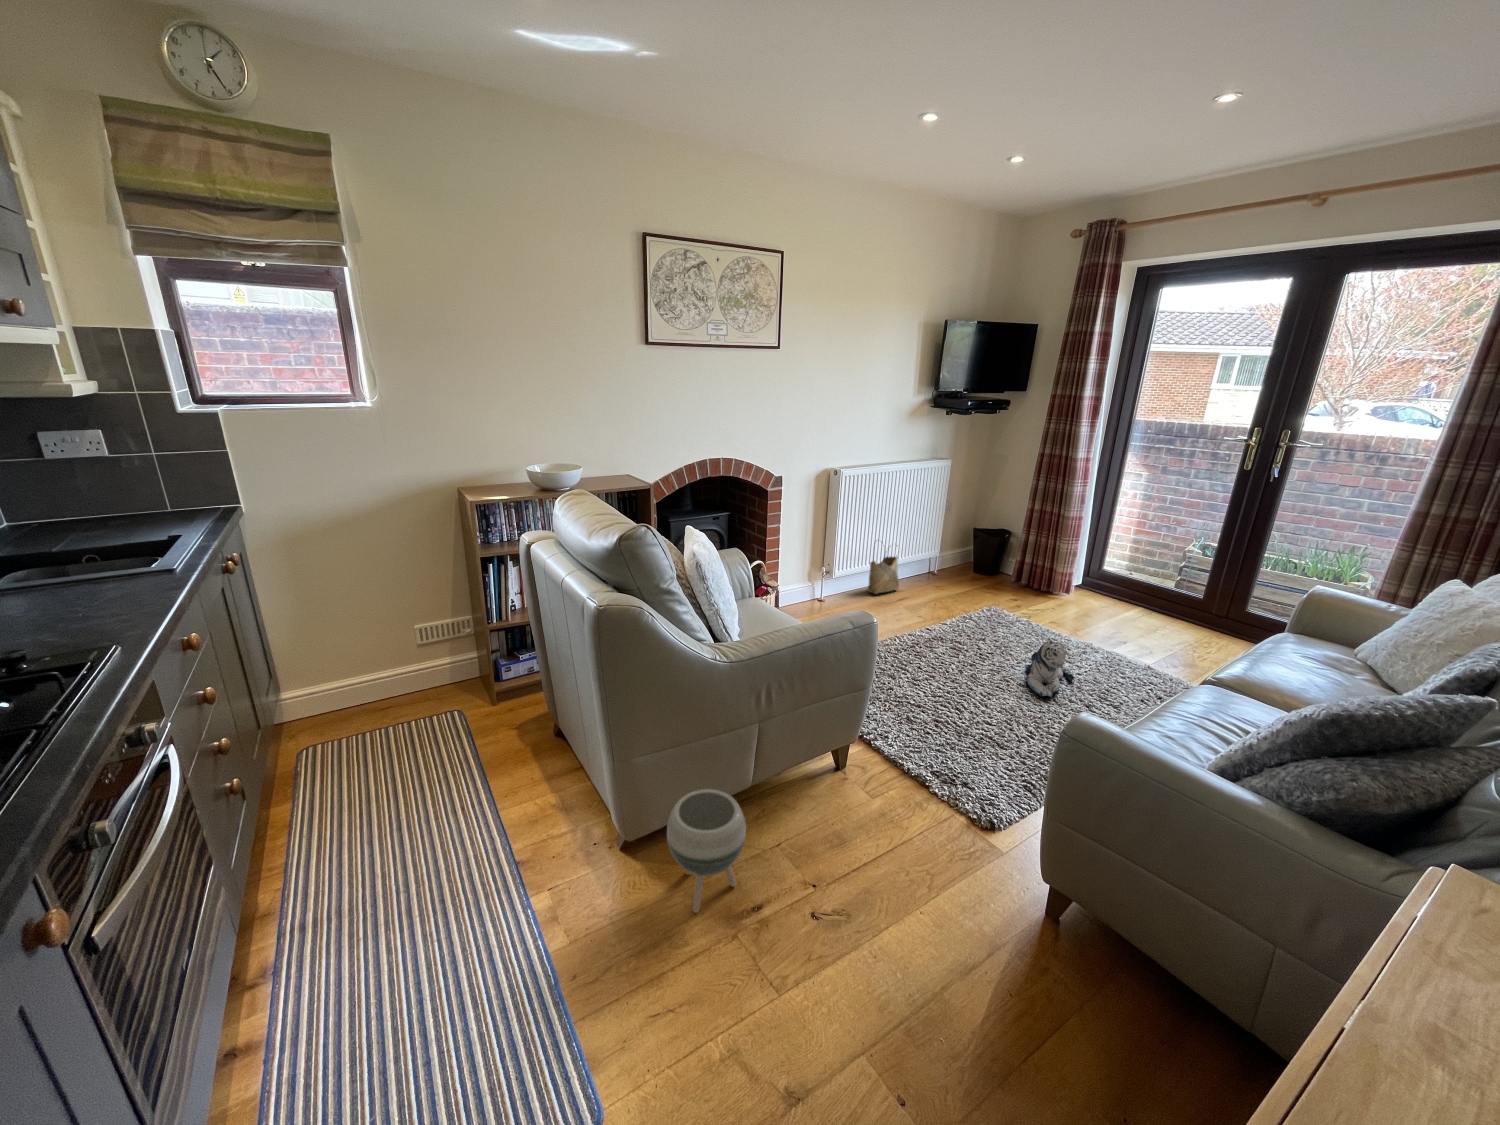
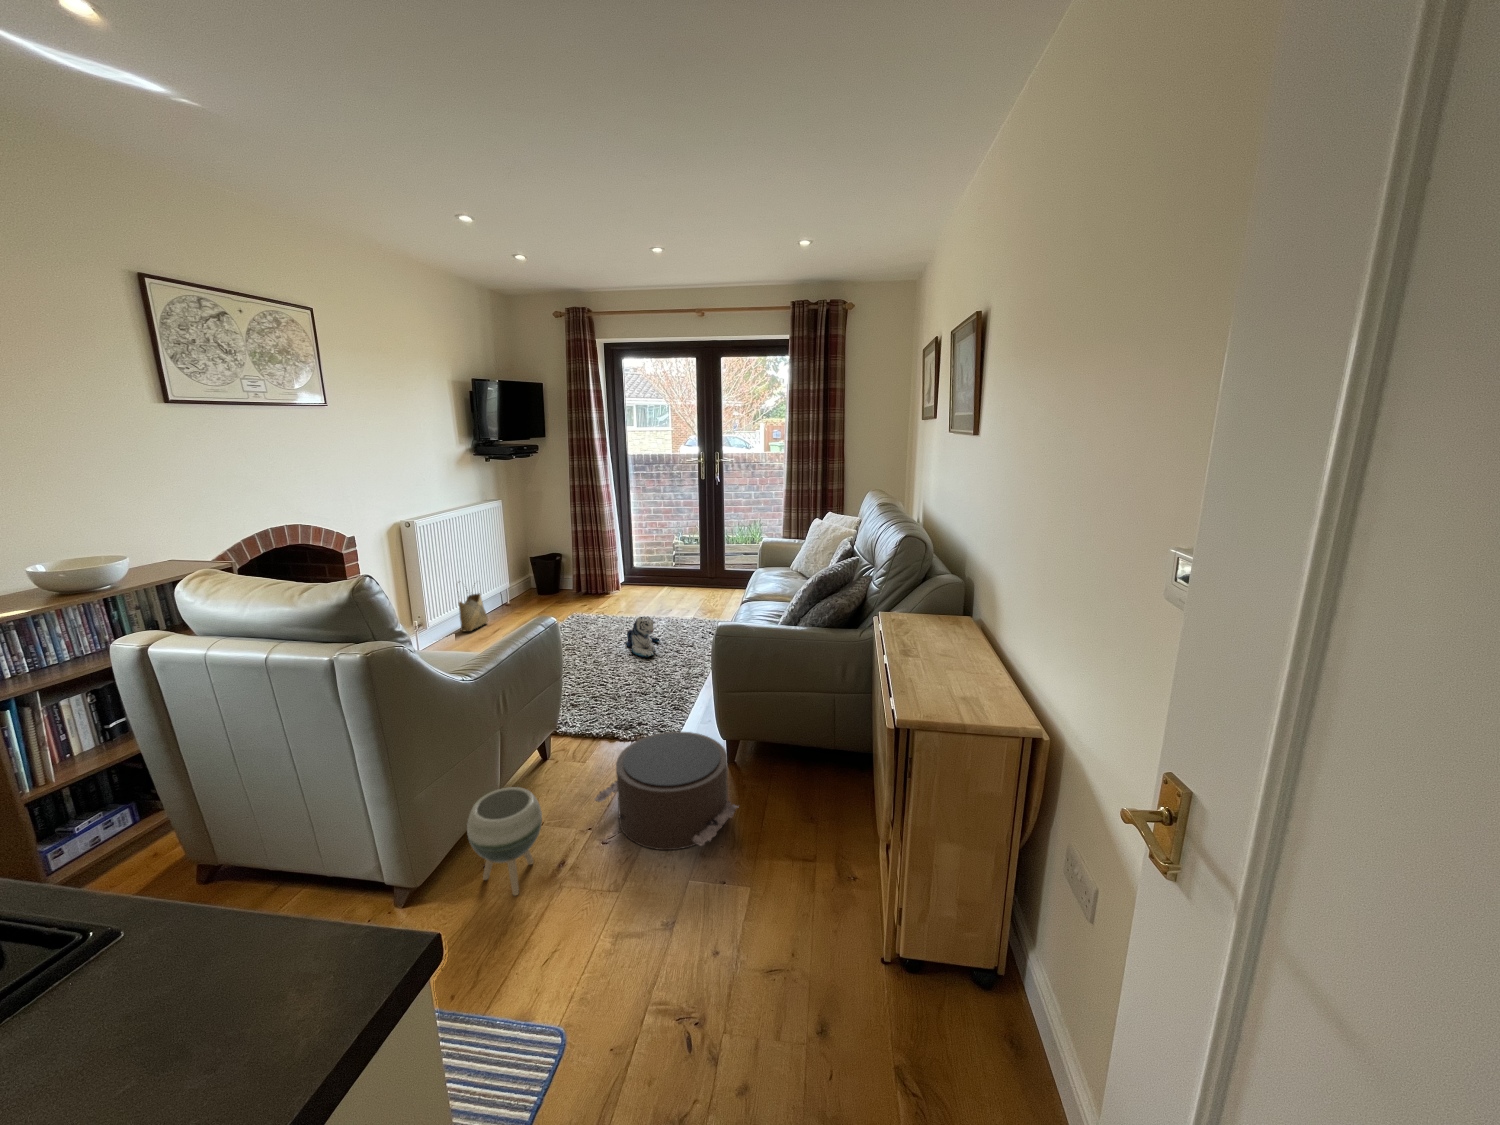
pouf: none [831,813,1011,1020] -> present [595,732,739,850]

